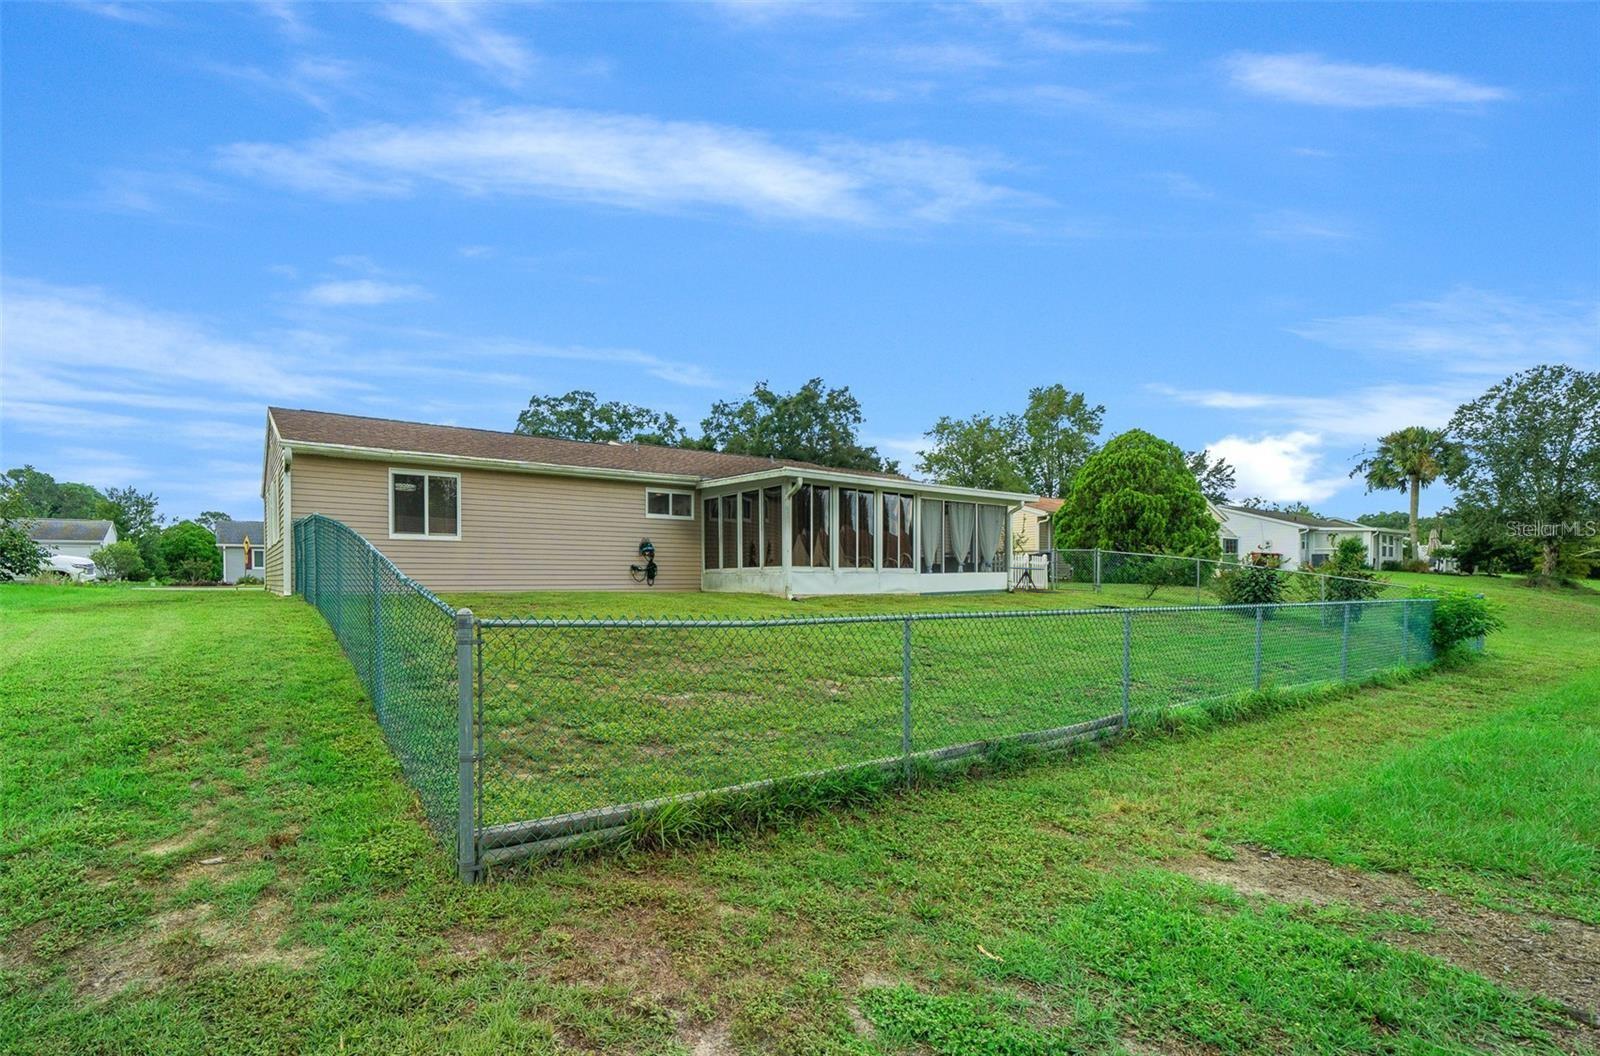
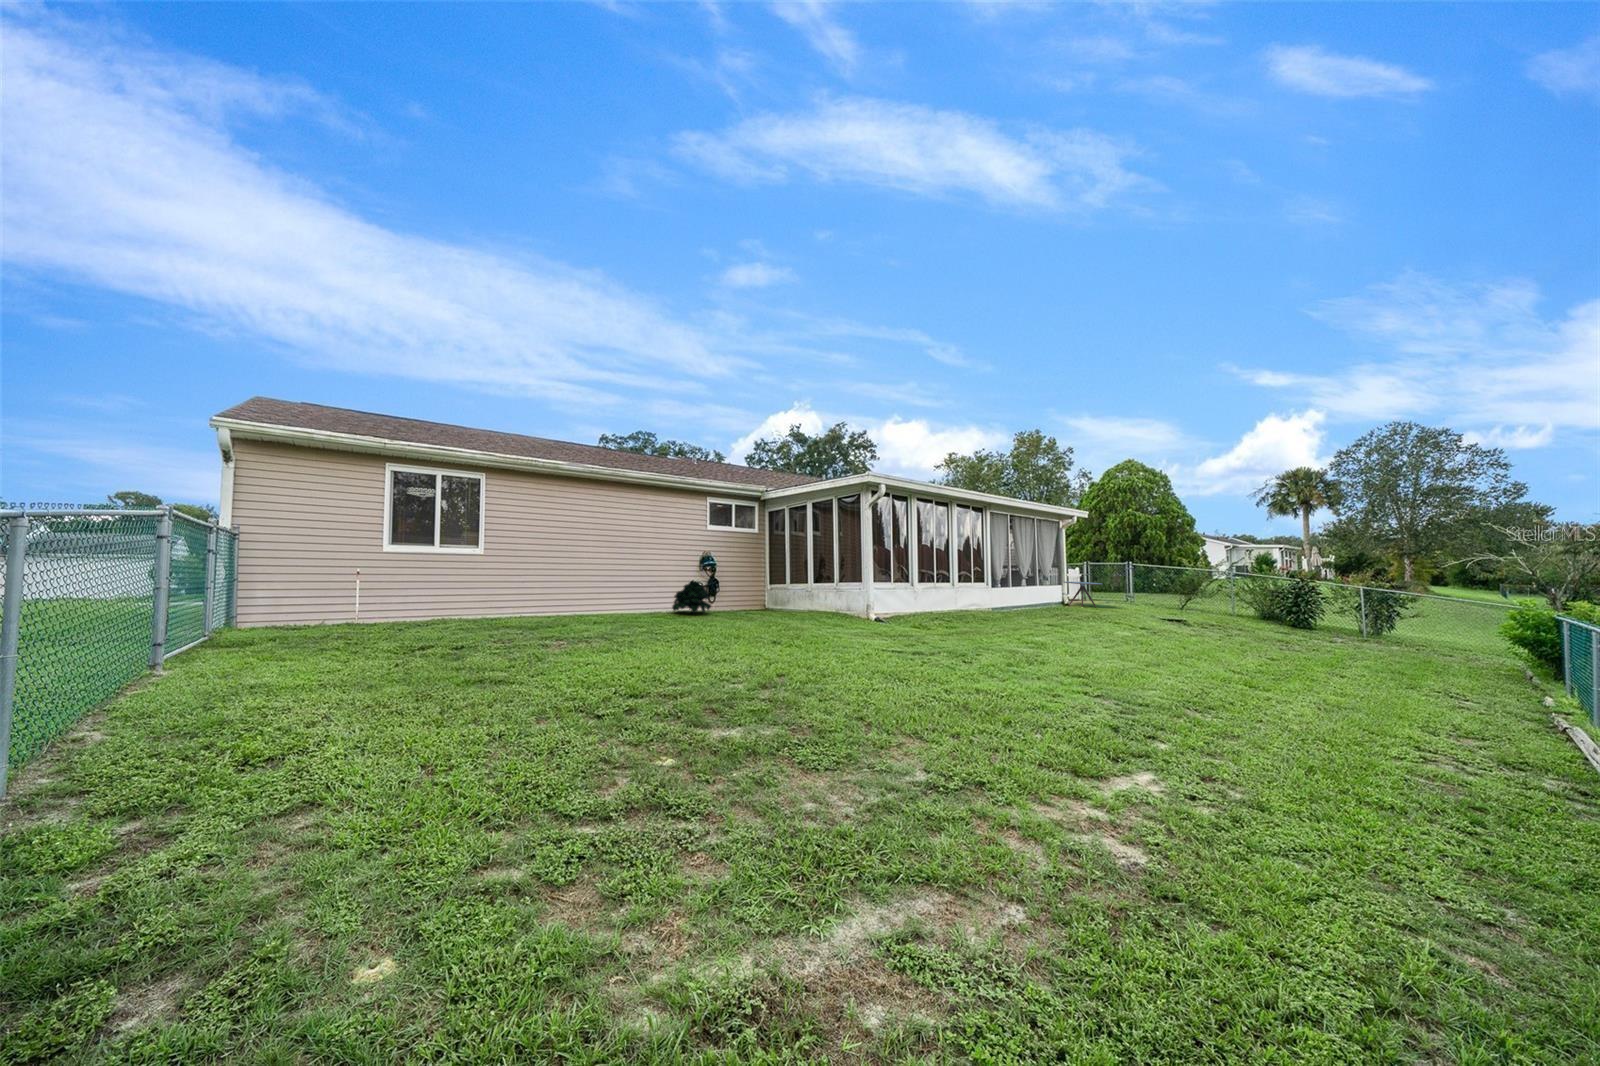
potted plant: none [617,564,651,592] -> present [672,582,711,614]

